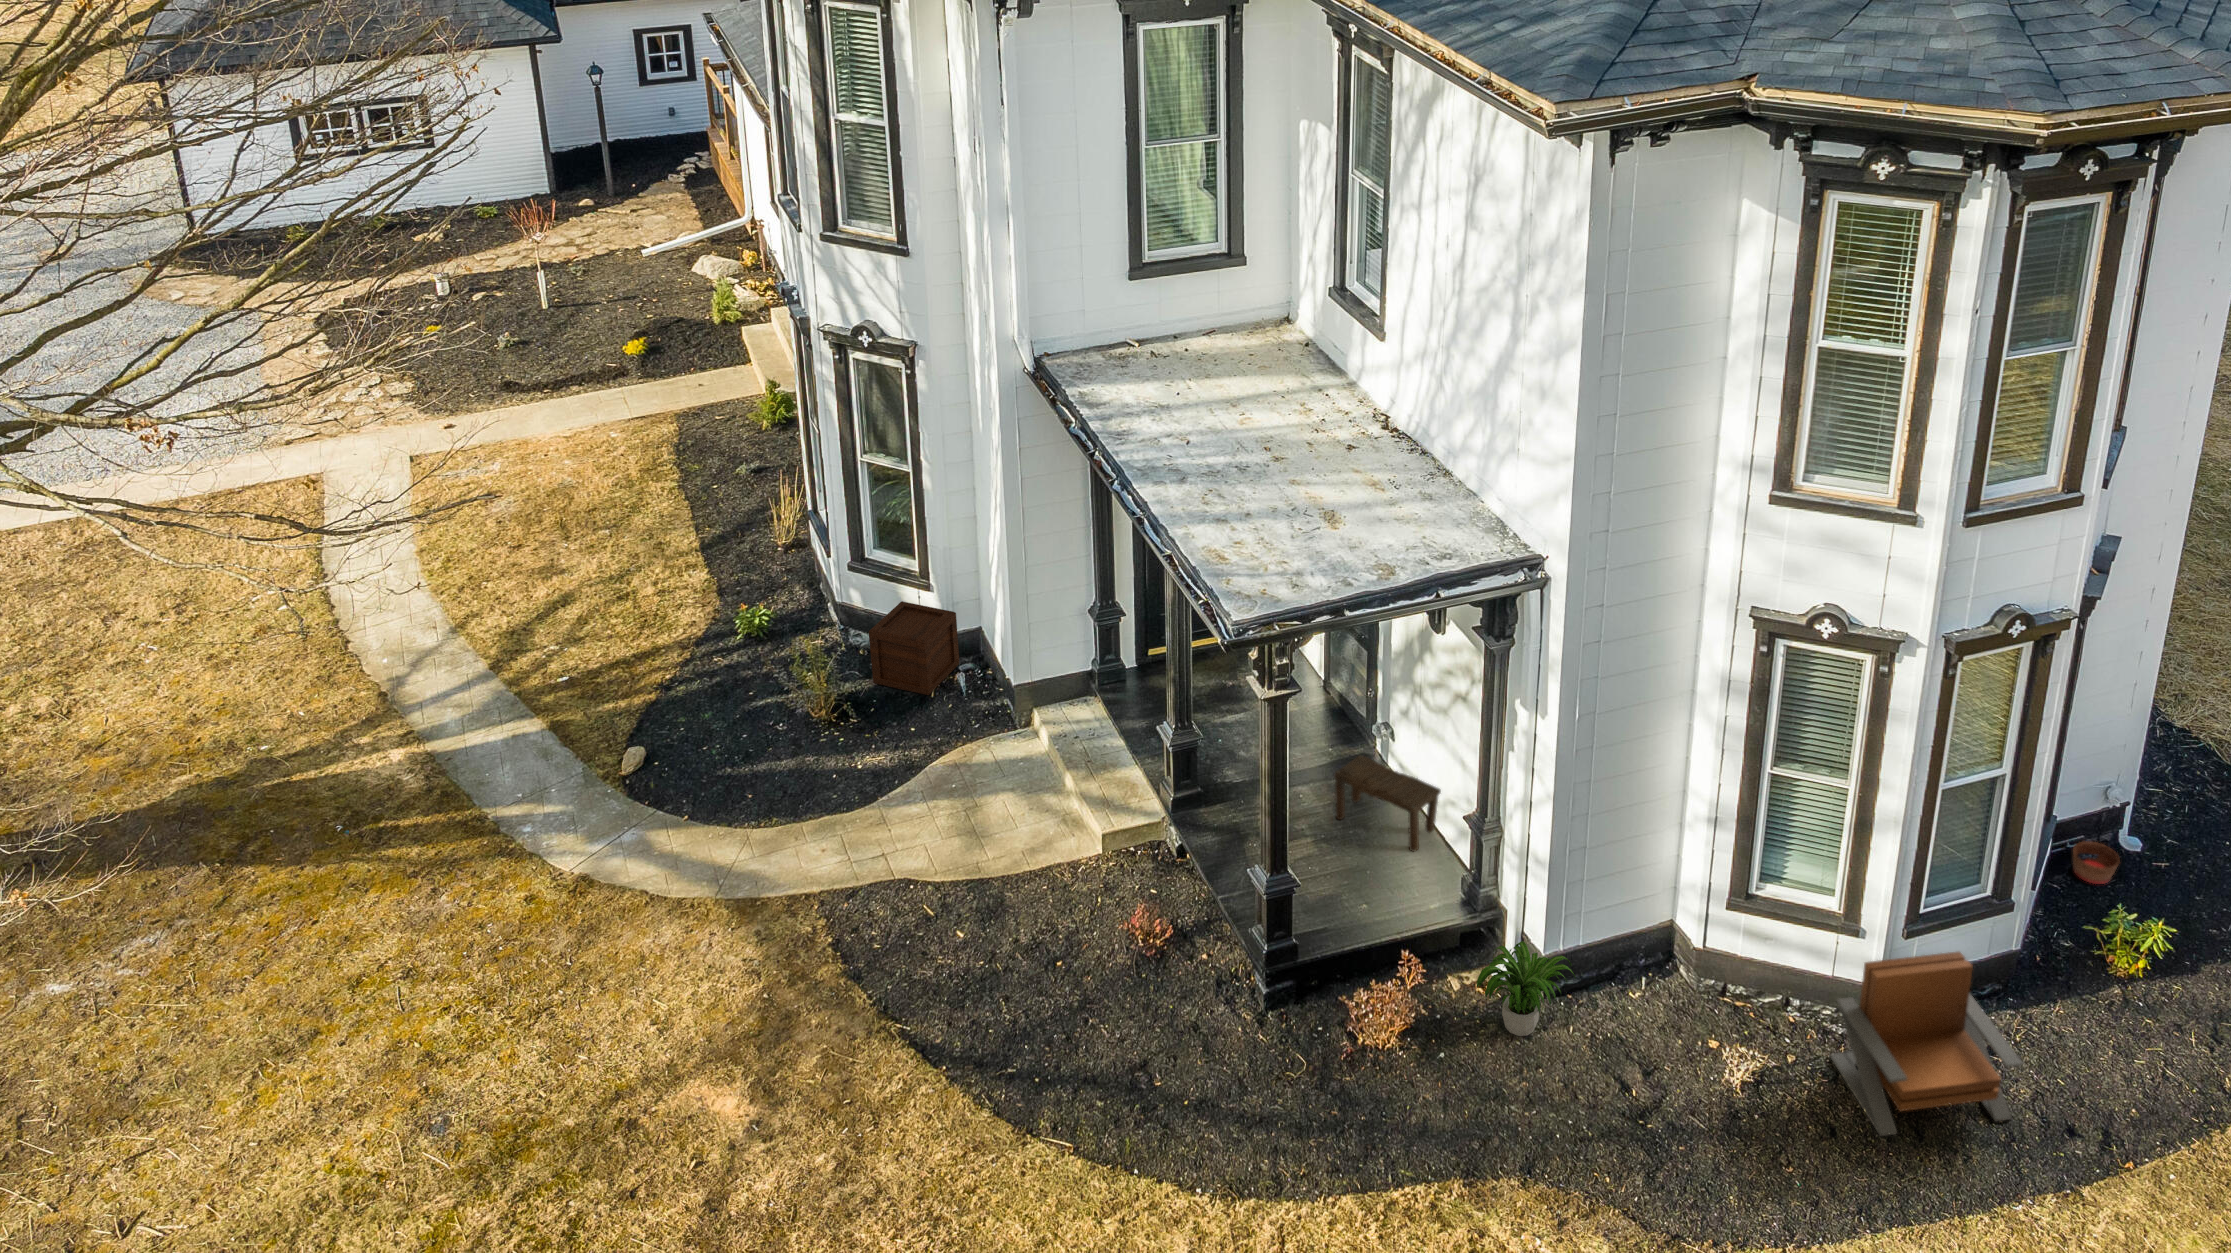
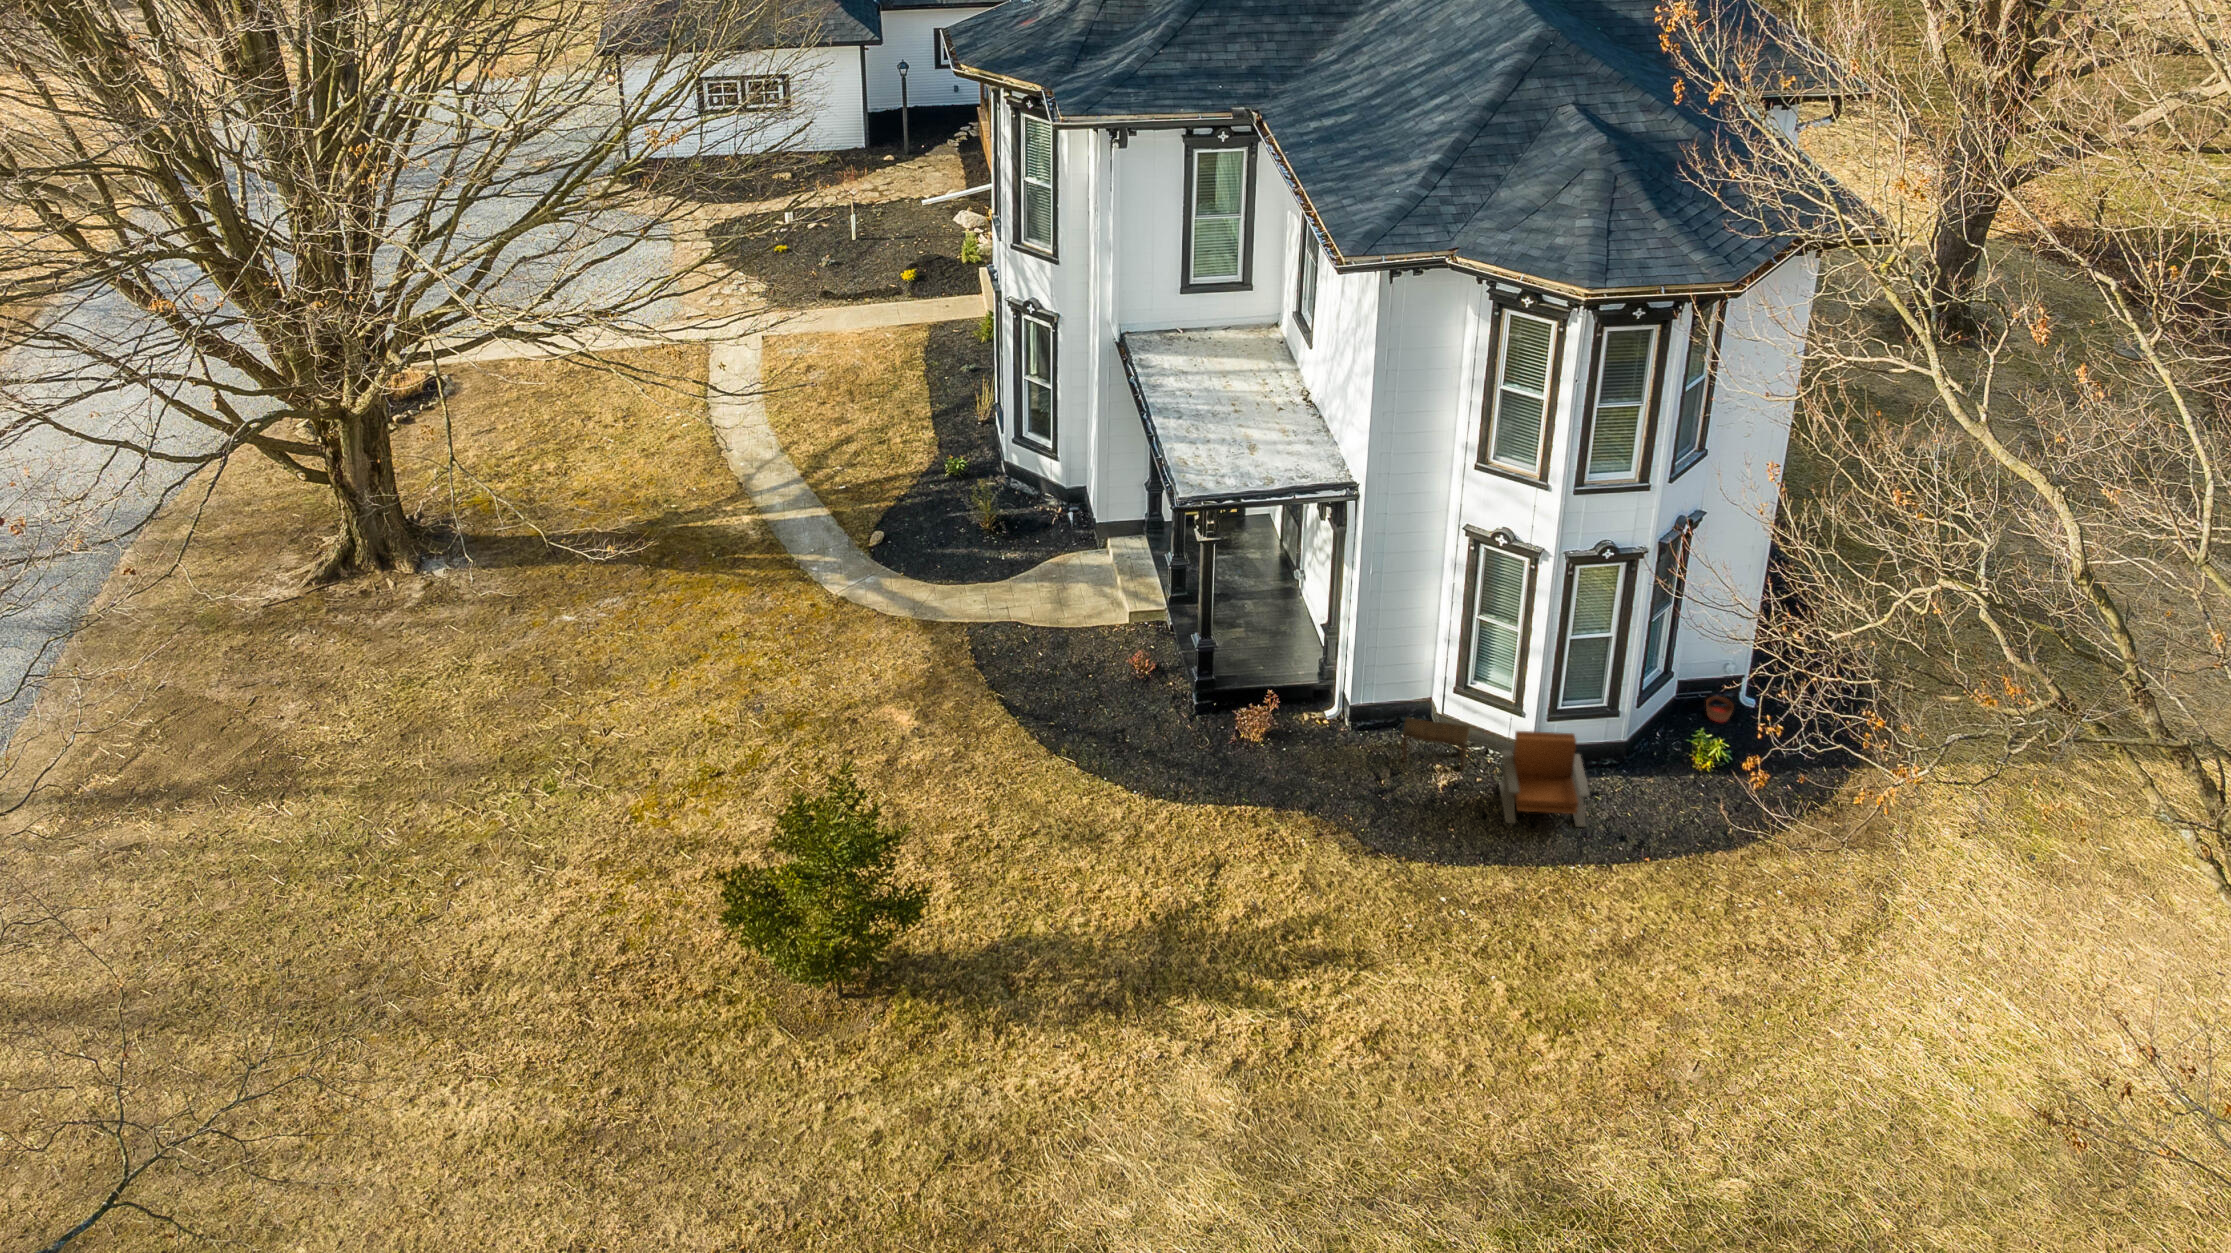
wooden crate: present [869,601,960,695] -> none [1018,466,1072,524]
bench: present [1334,755,1441,852] -> present [1401,717,1470,770]
potted plant: present [1476,941,1576,1036] -> none [1302,697,1360,748]

